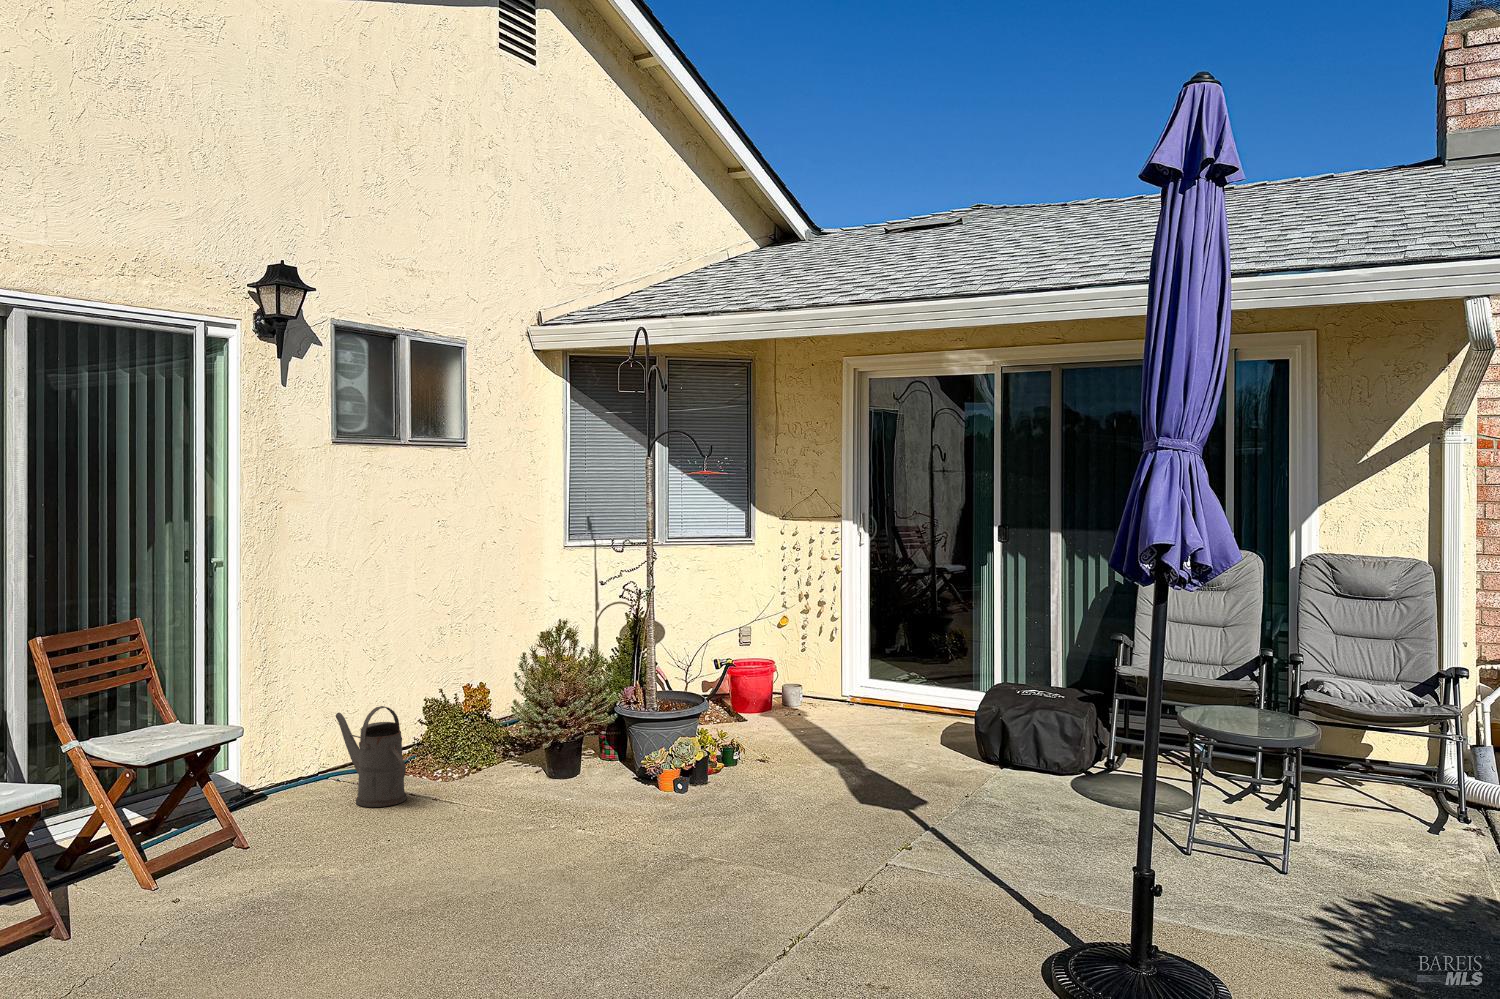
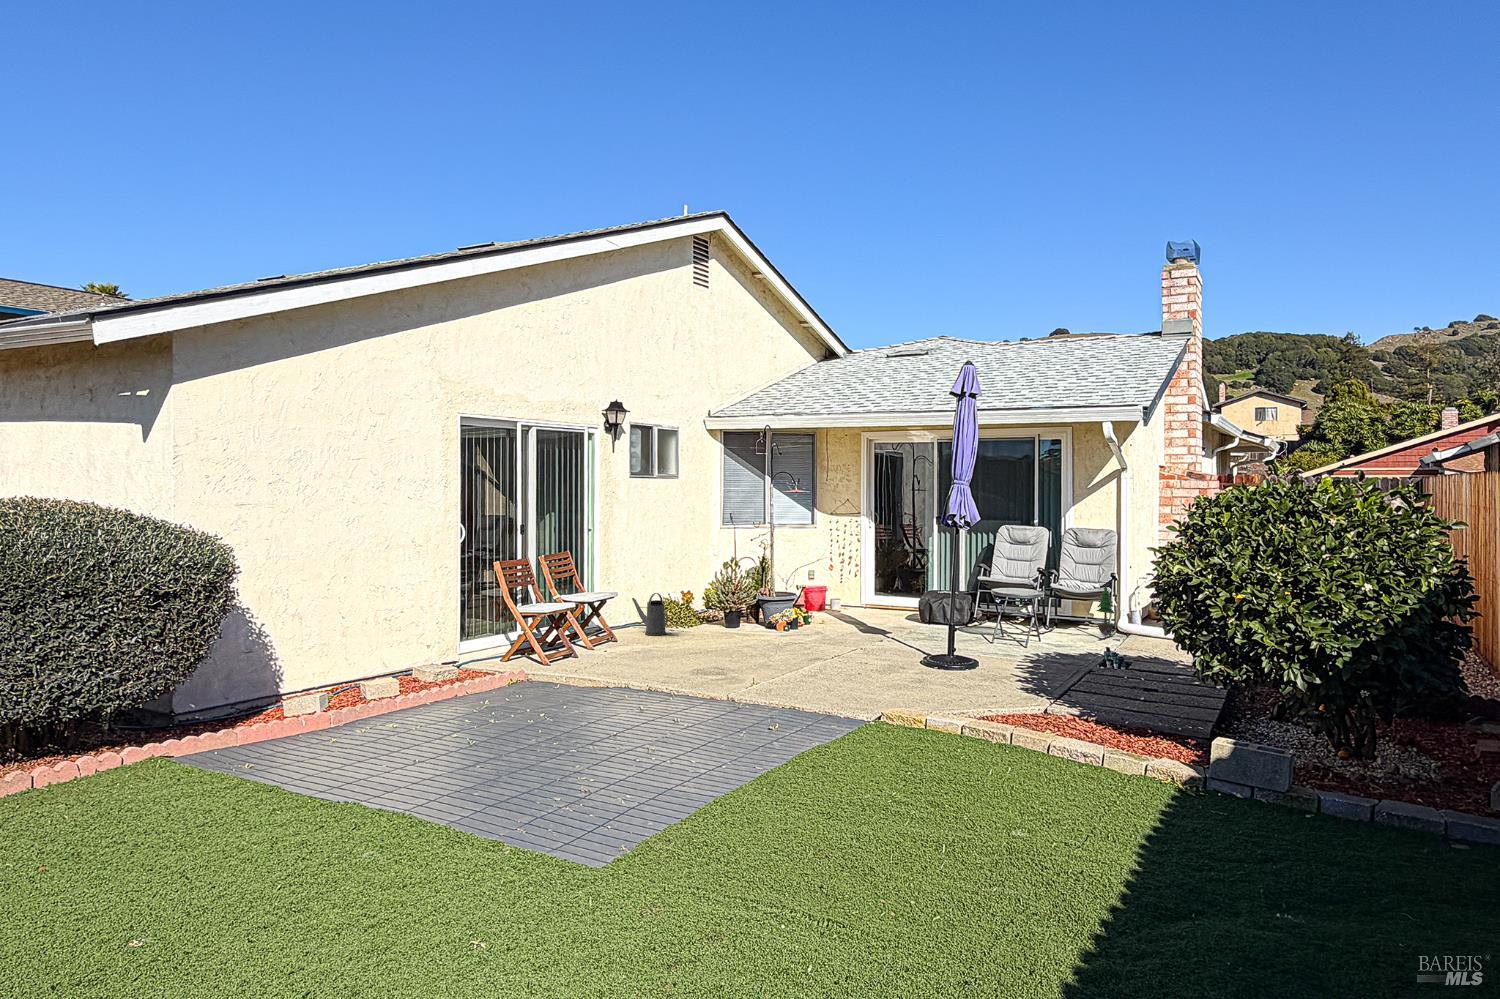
potted tree: none [1367,680,1413,793] -> present [1097,586,1114,636]

